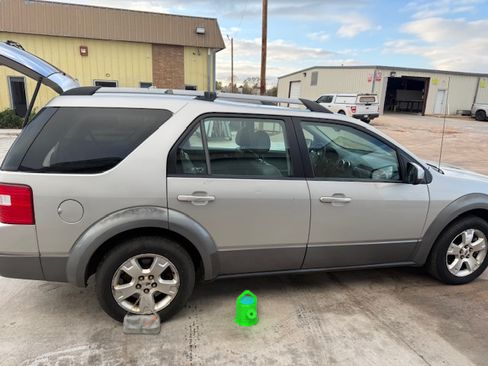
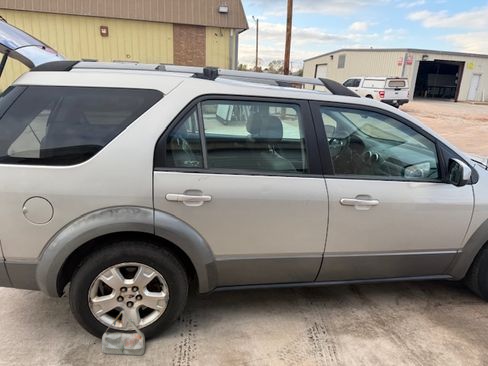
watering can: present [234,290,258,326] -> none [233,307,262,350]

